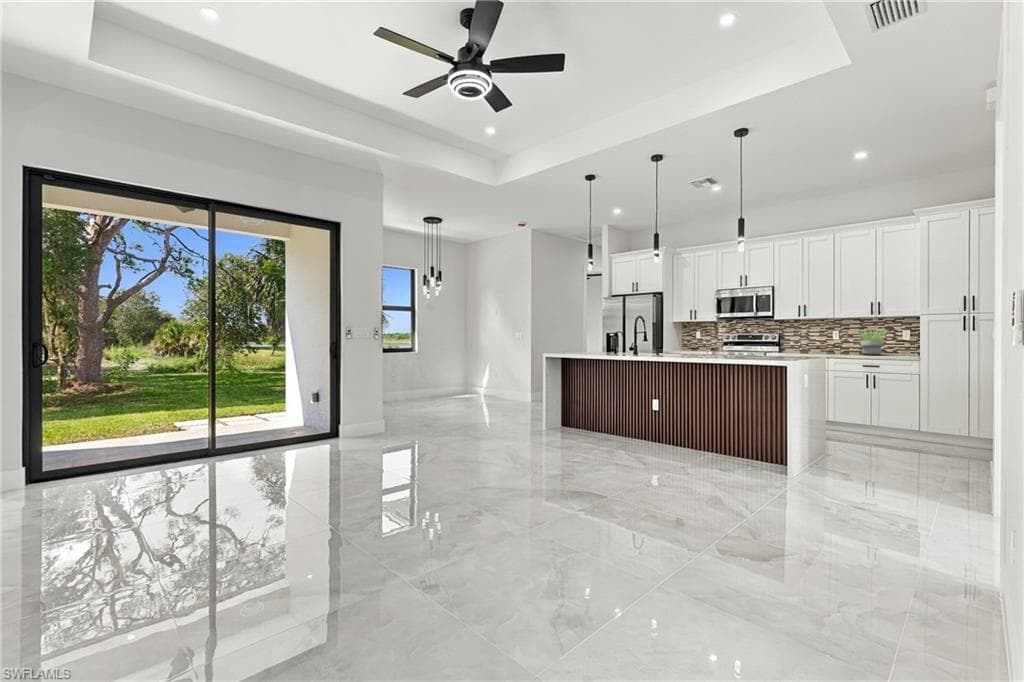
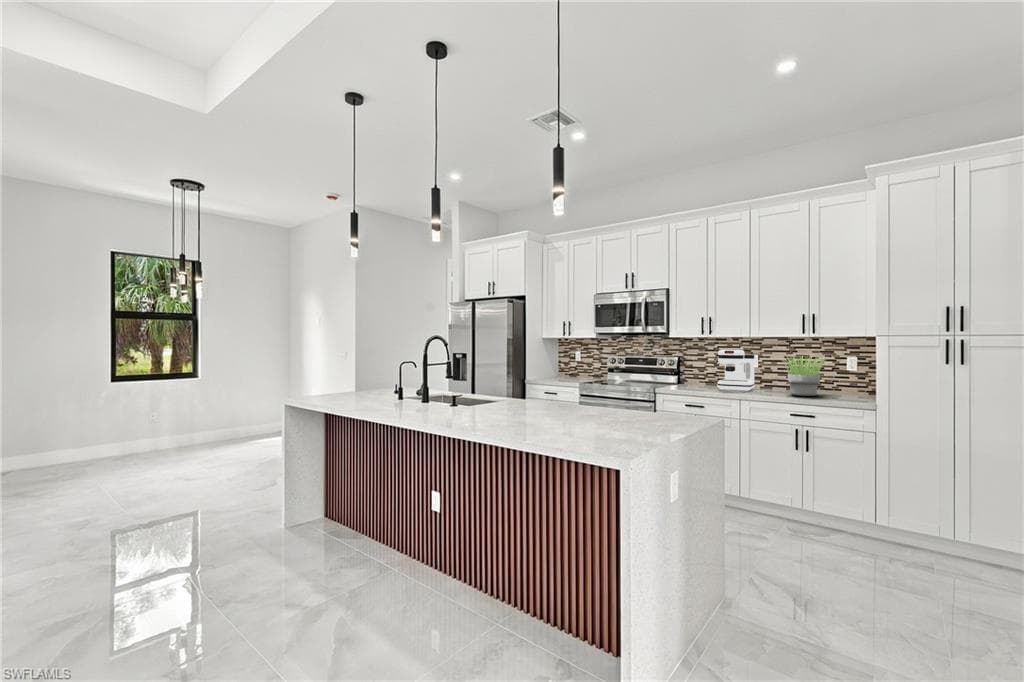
coffee maker: none [810,327,837,354] -> present [718,350,754,391]

